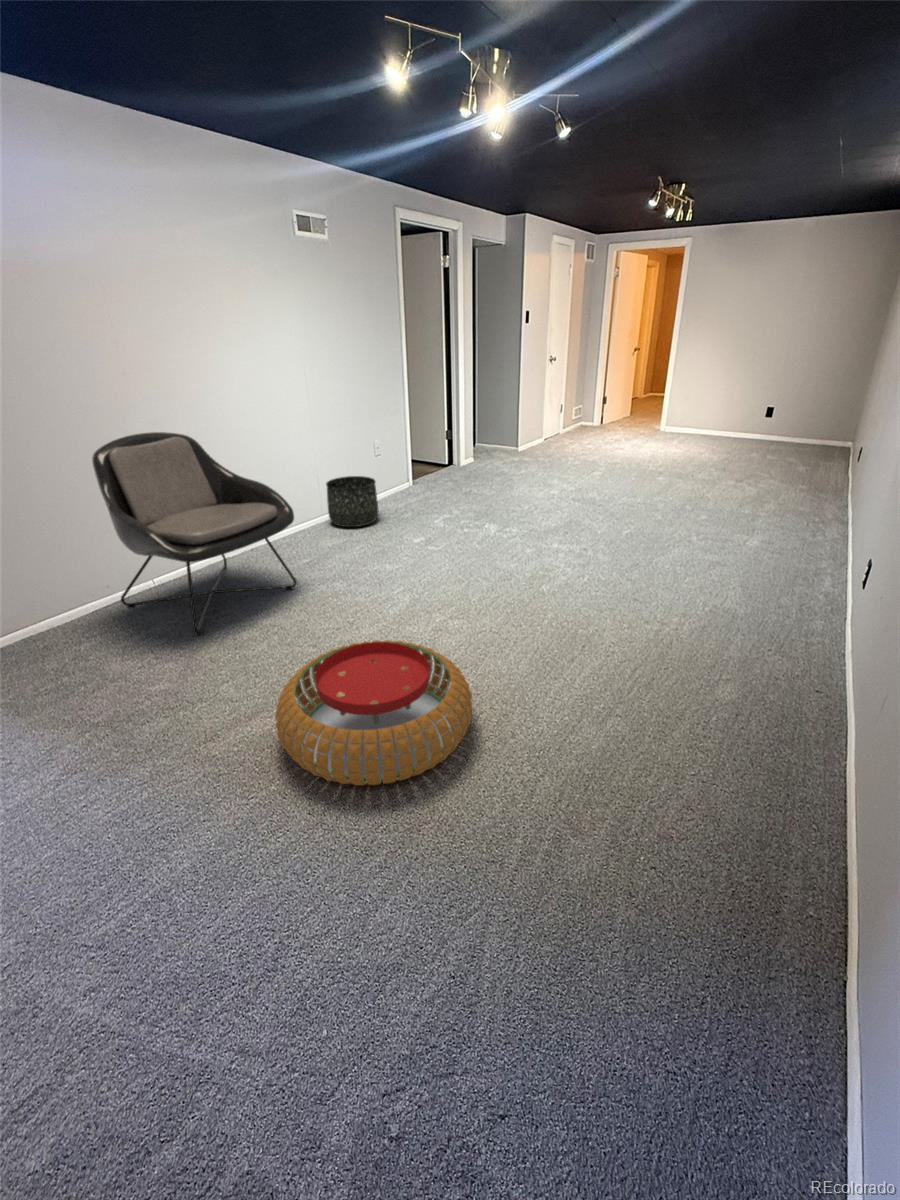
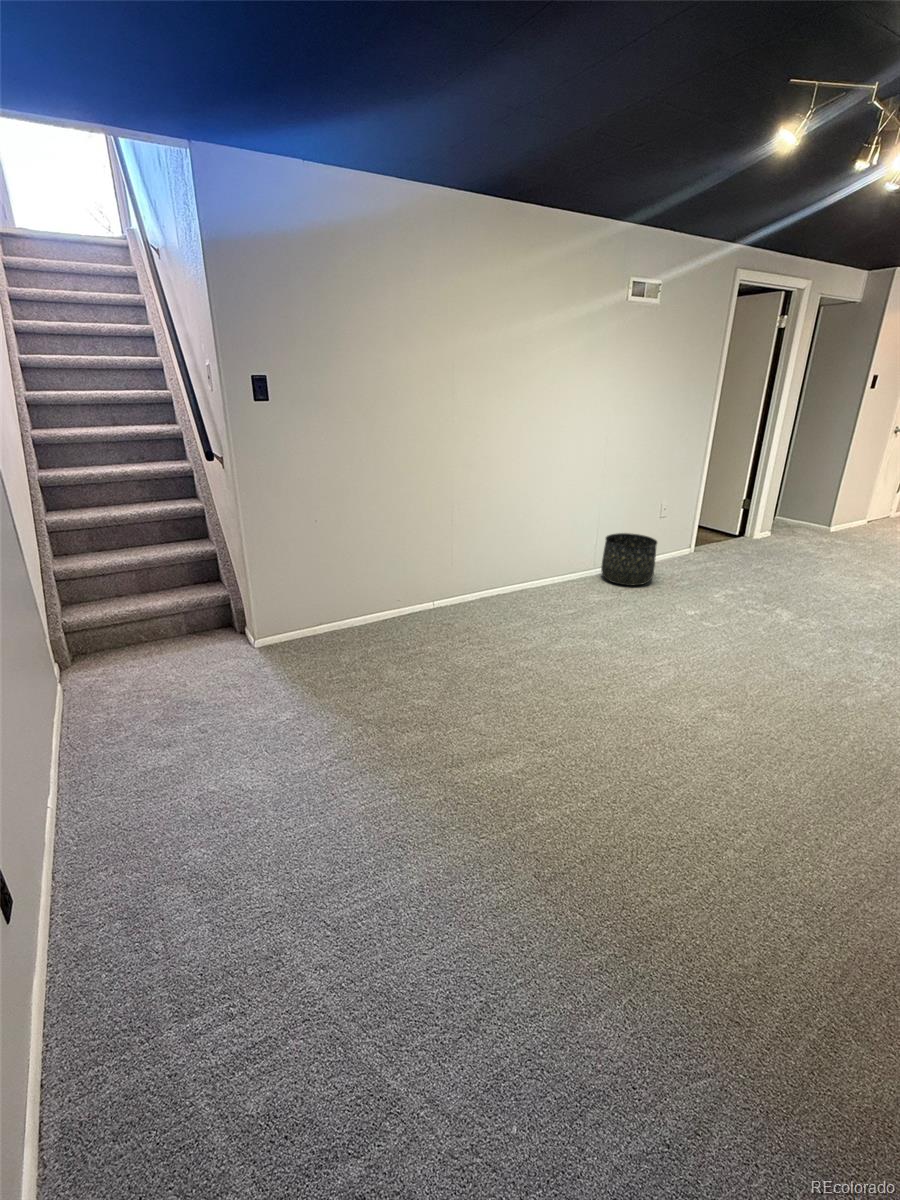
lounge chair: present [92,432,297,635] -> none [407,473,573,661]
pouf: present [275,640,472,785] -> none [519,710,738,878]

